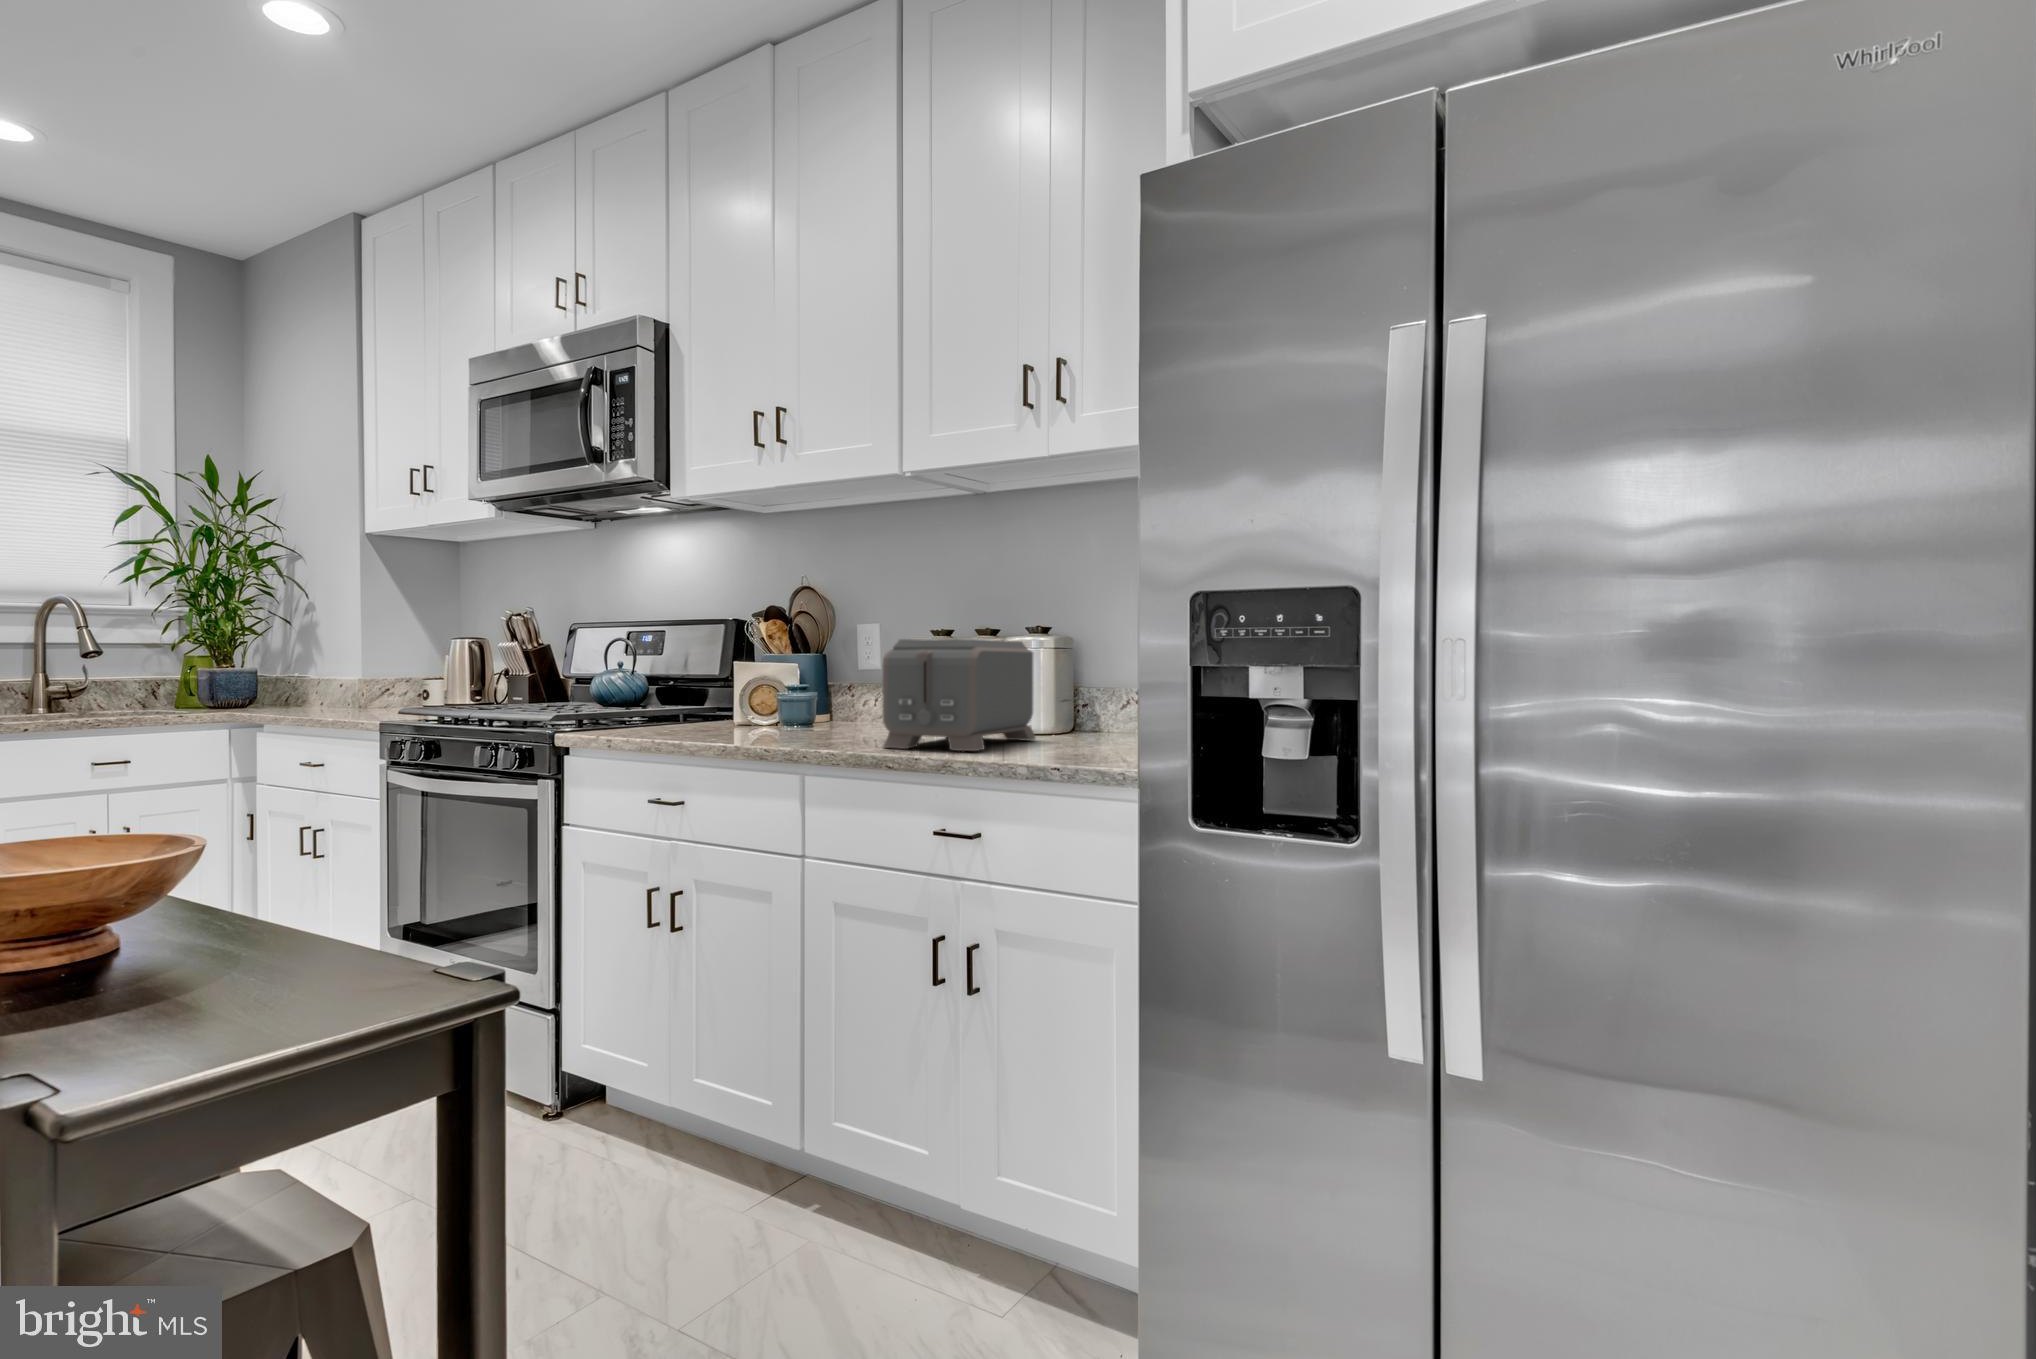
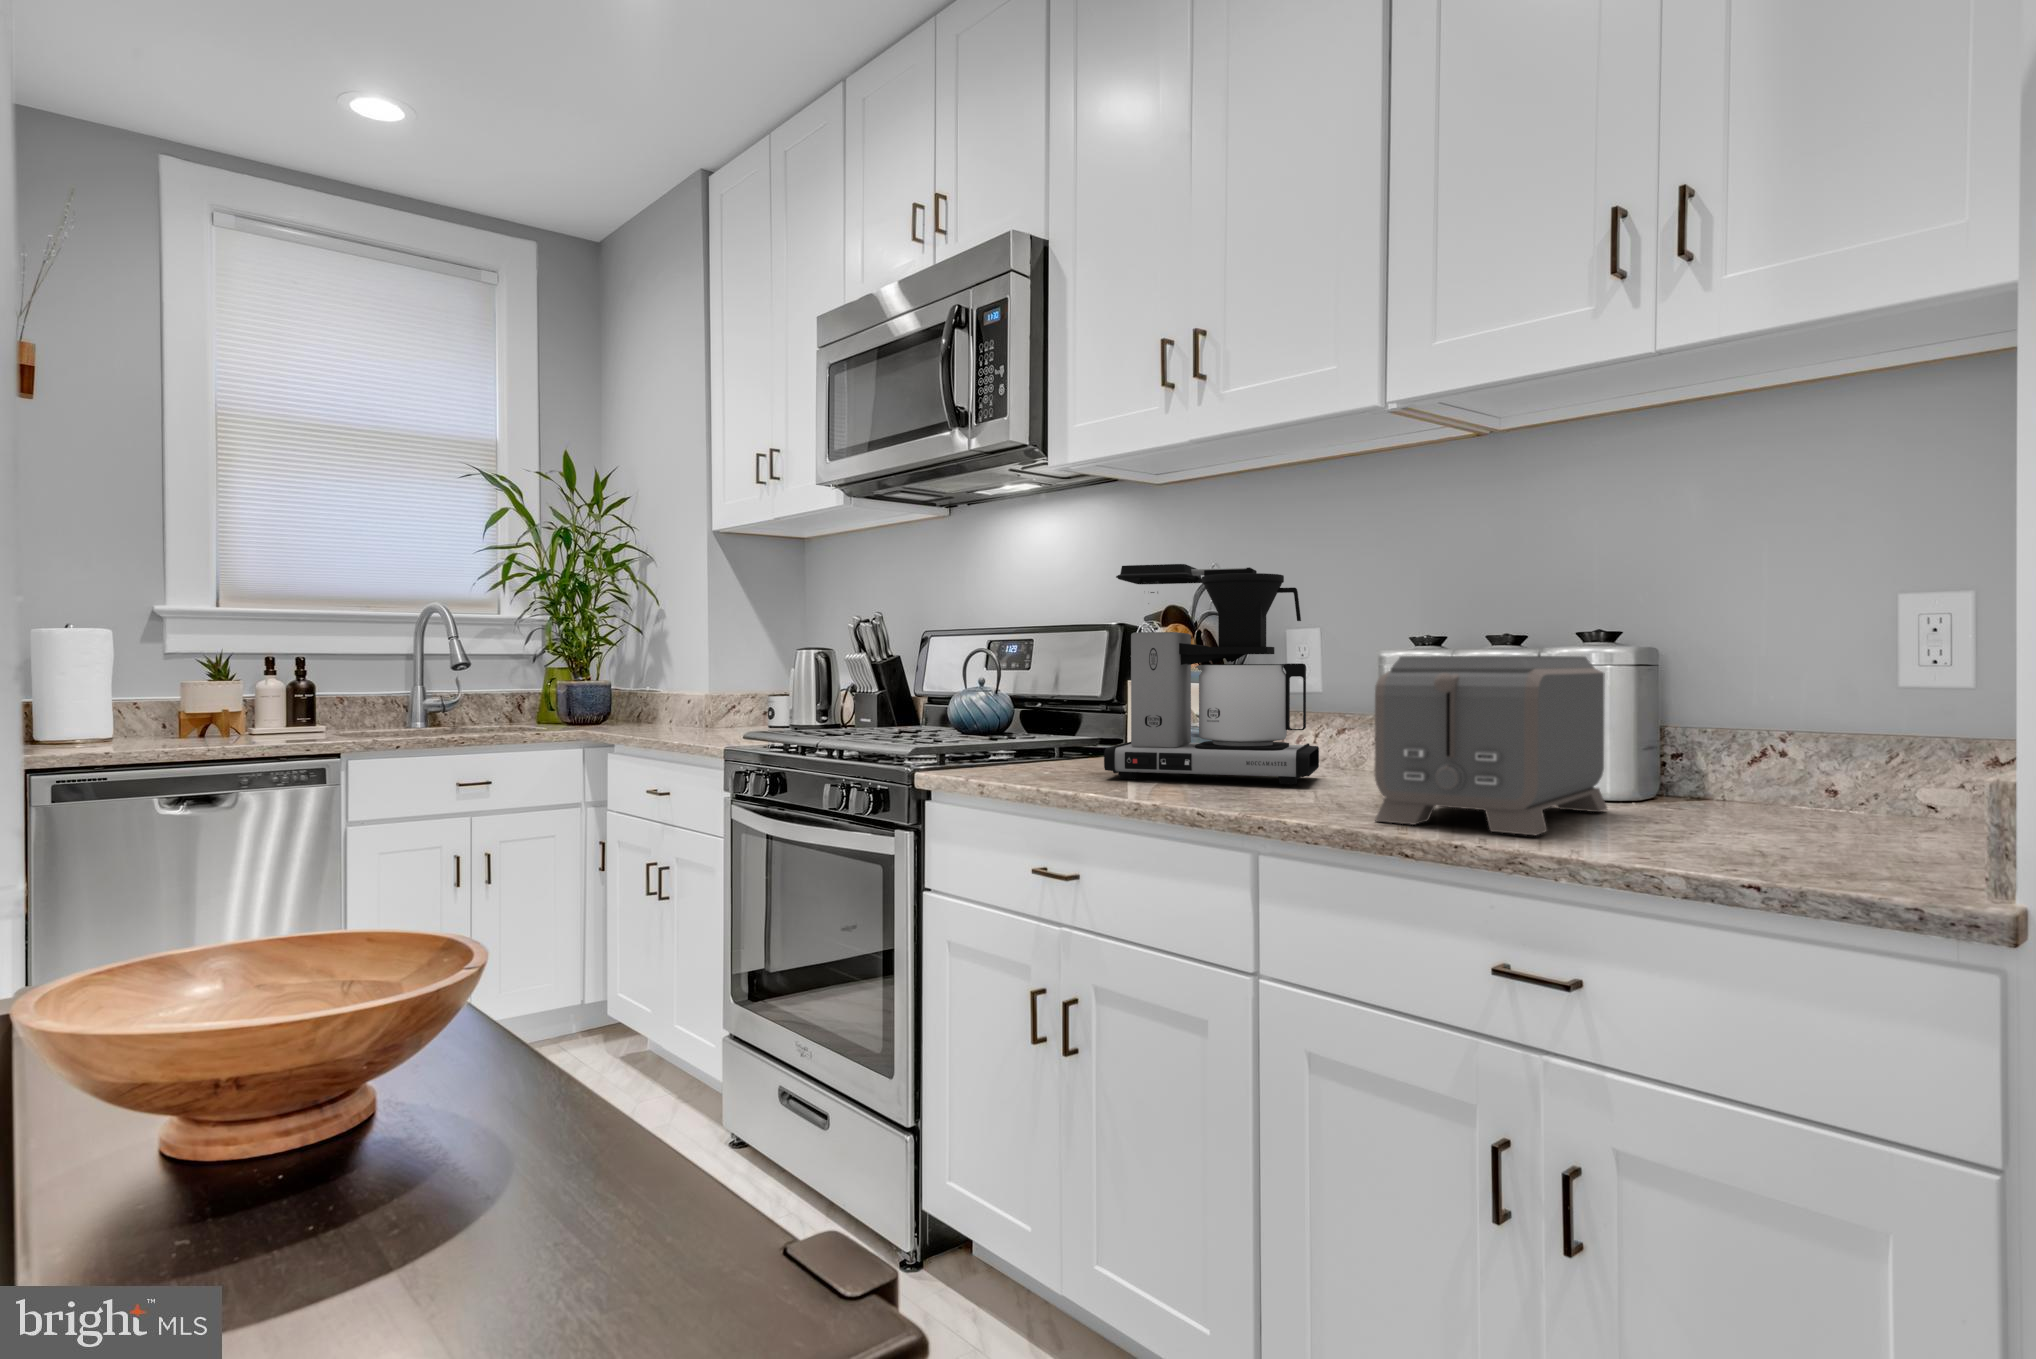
coffee maker: none [707,575,867,732] -> present [1104,564,1319,785]

